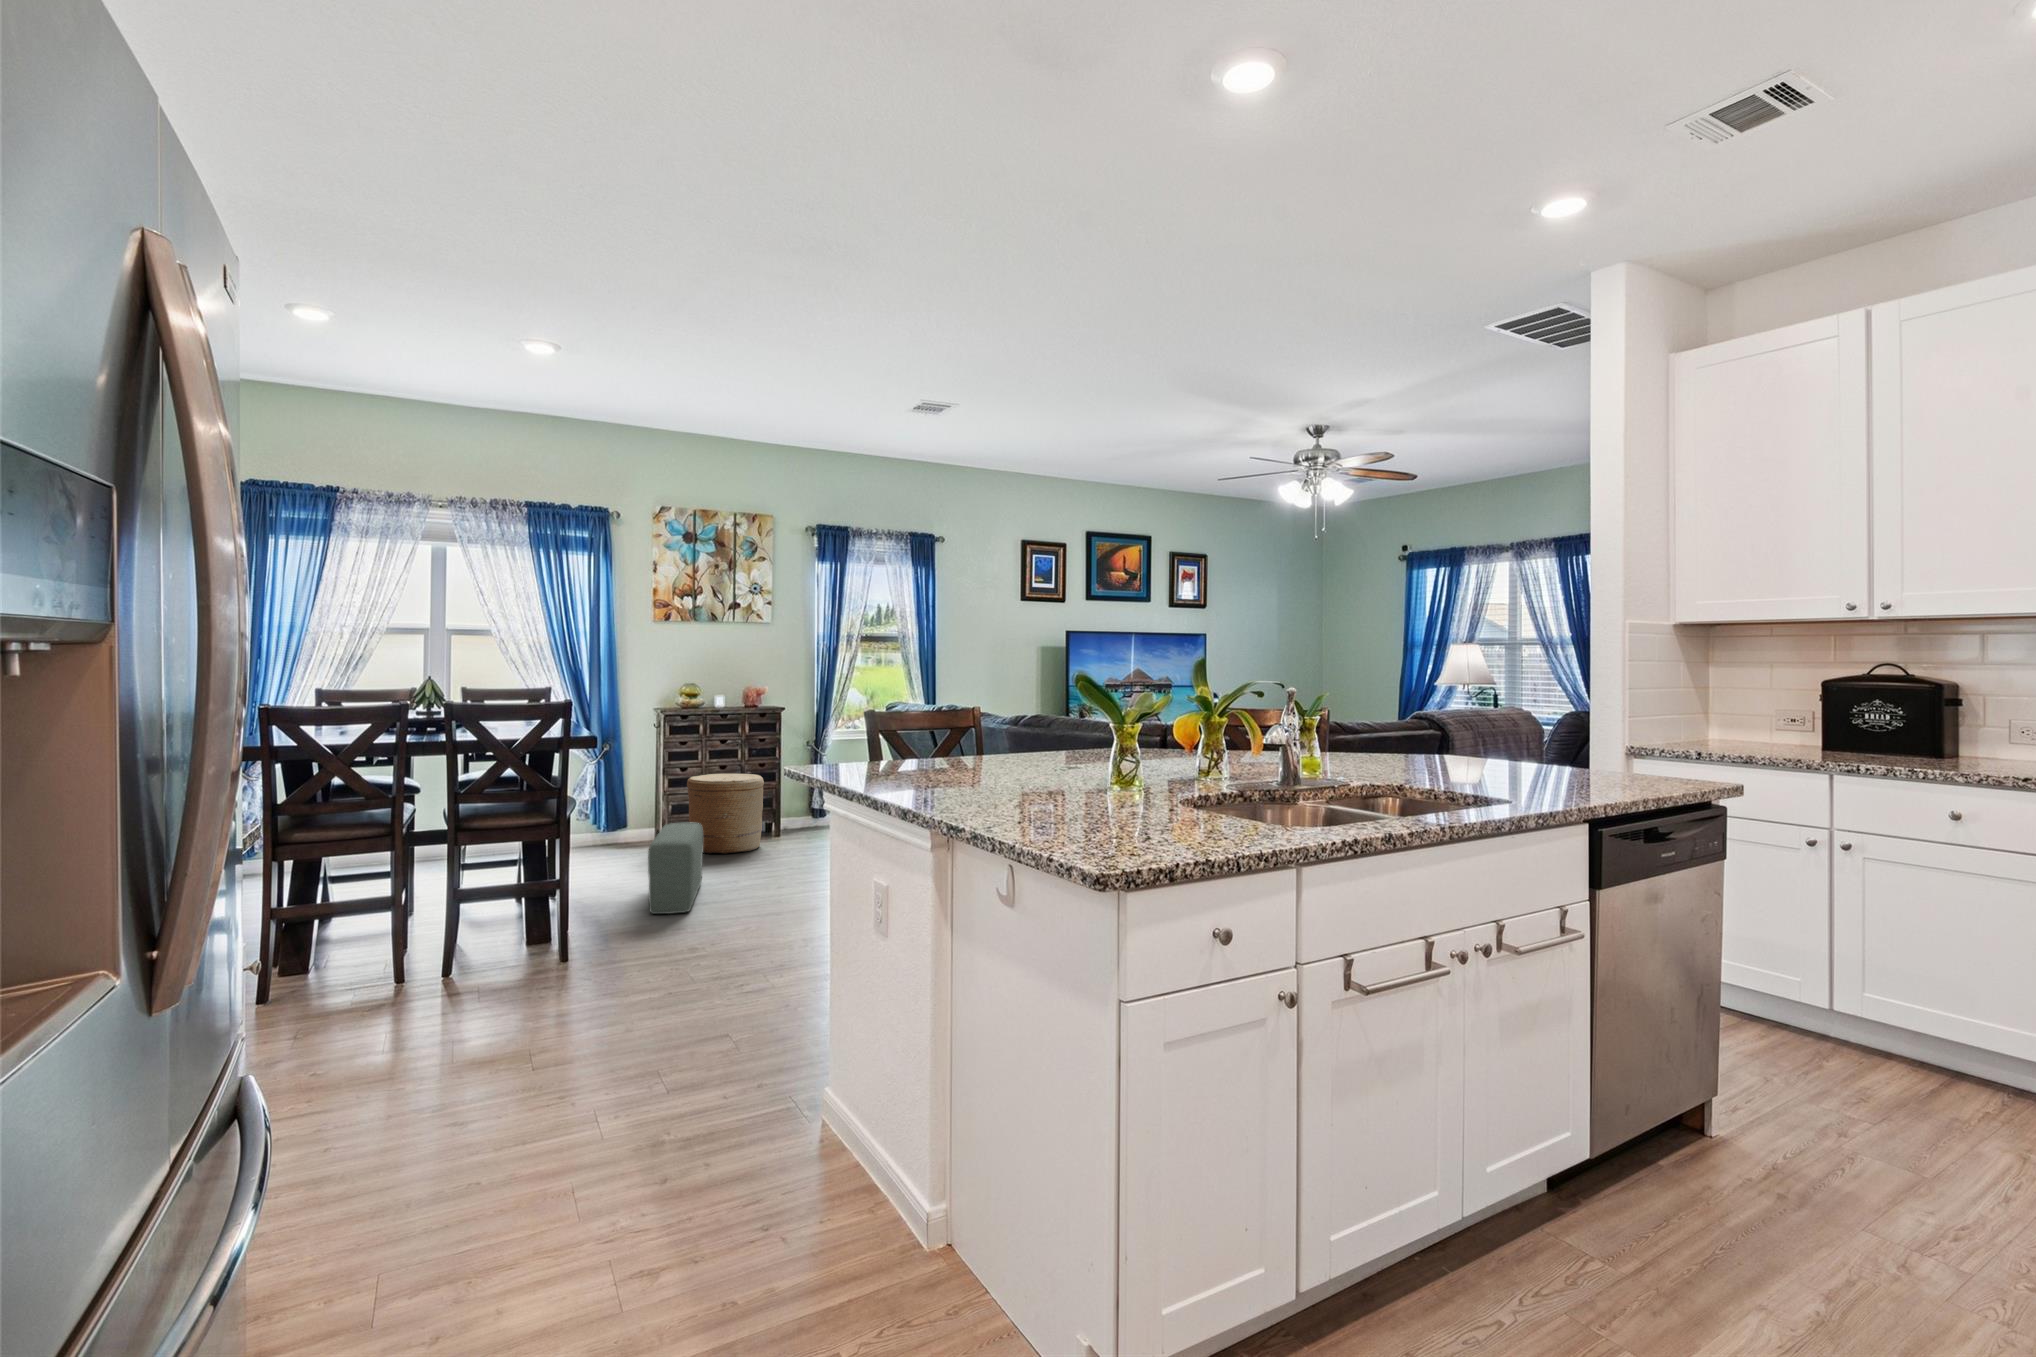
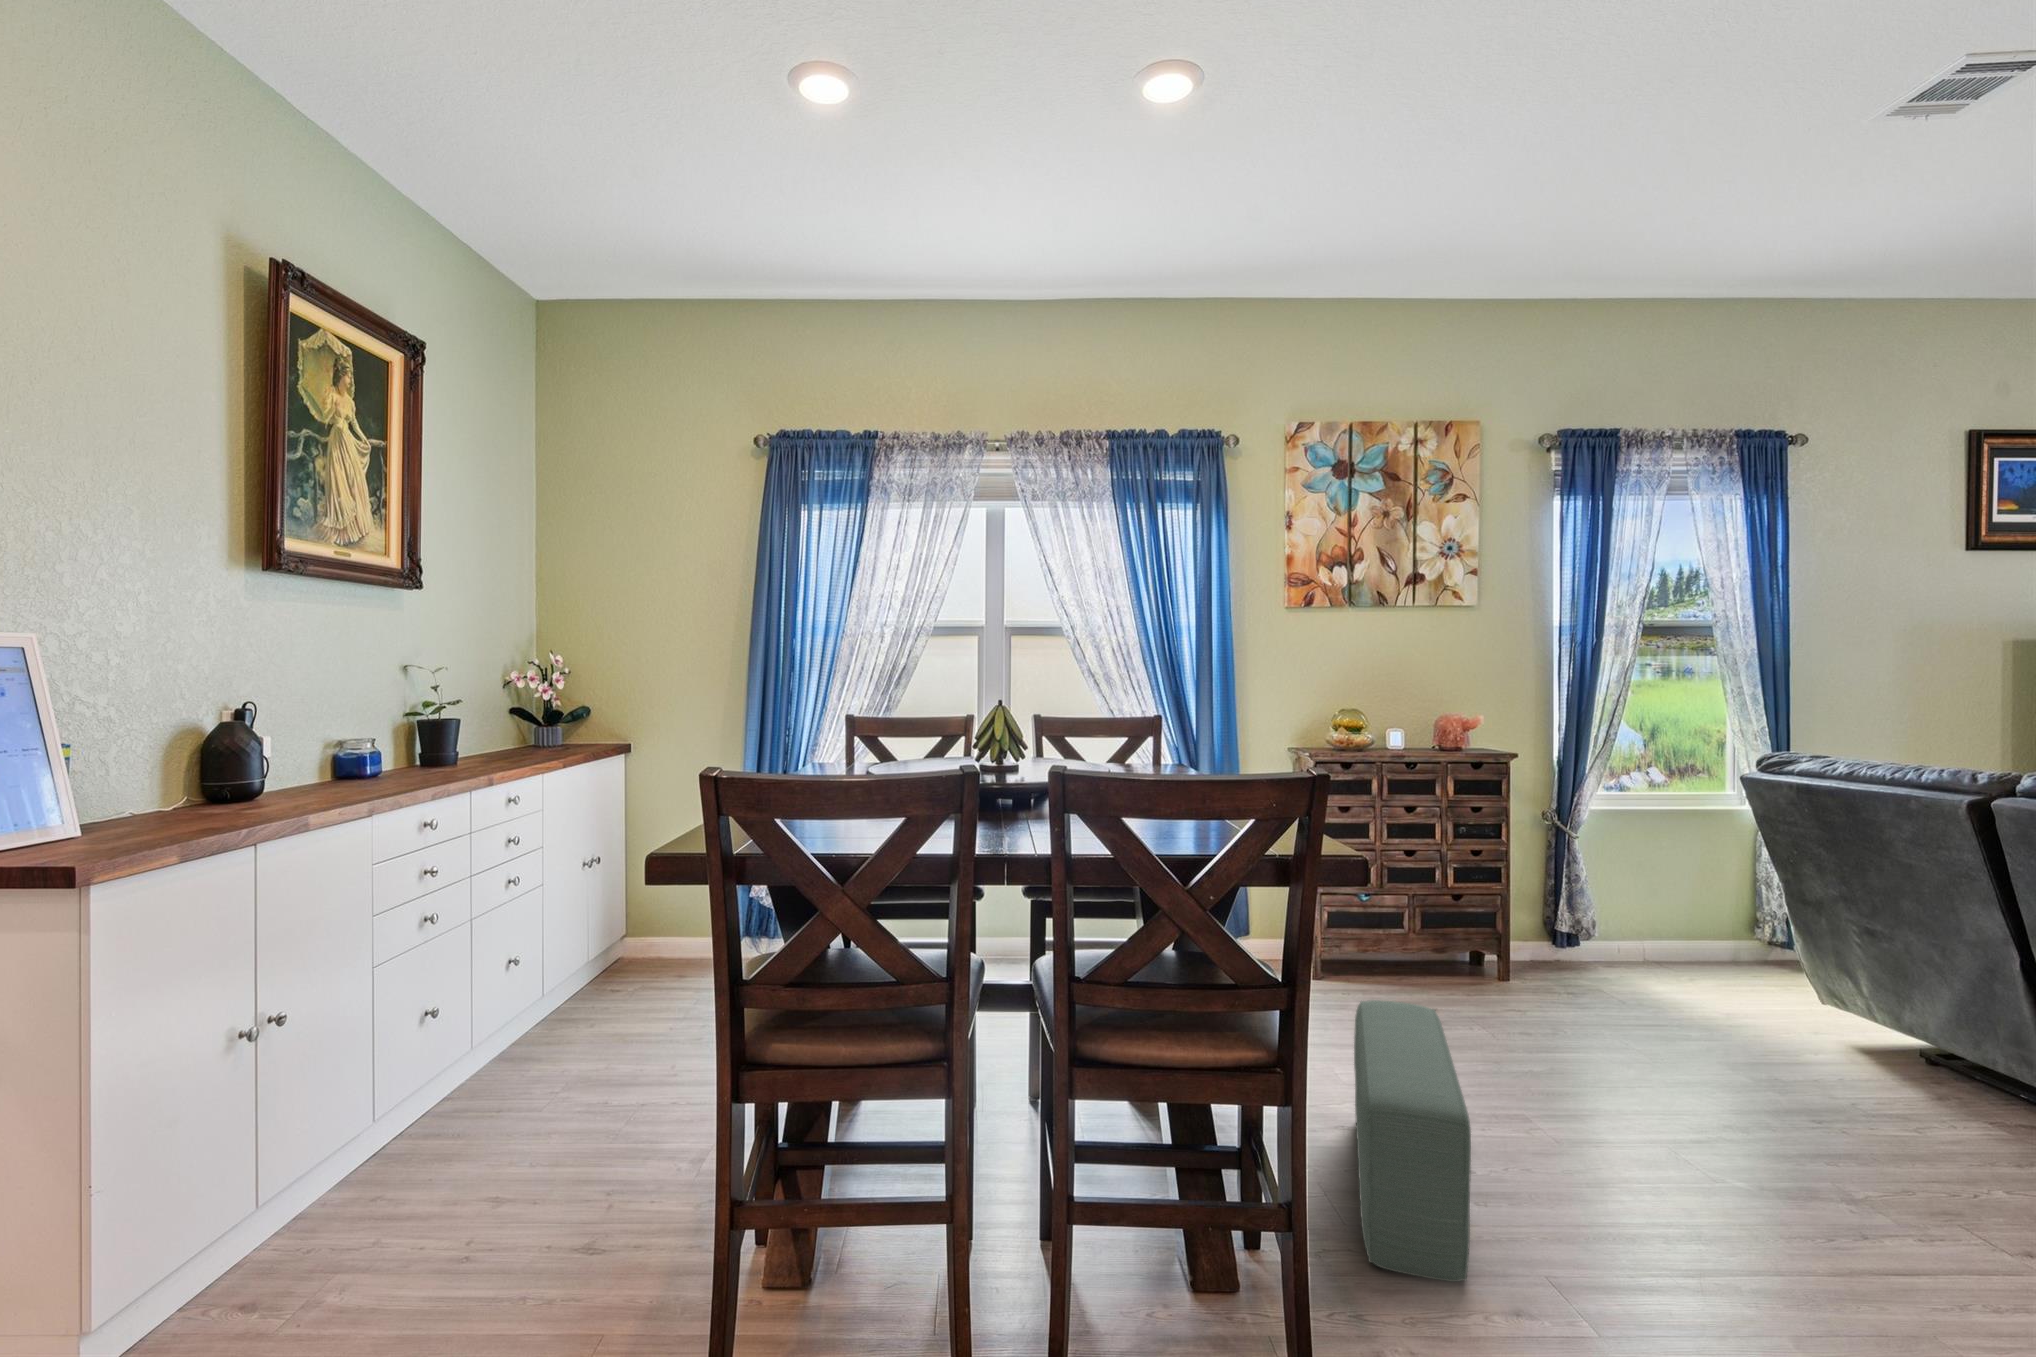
woven basket: present [687,774,764,854] -> none [1357,864,1502,1023]

